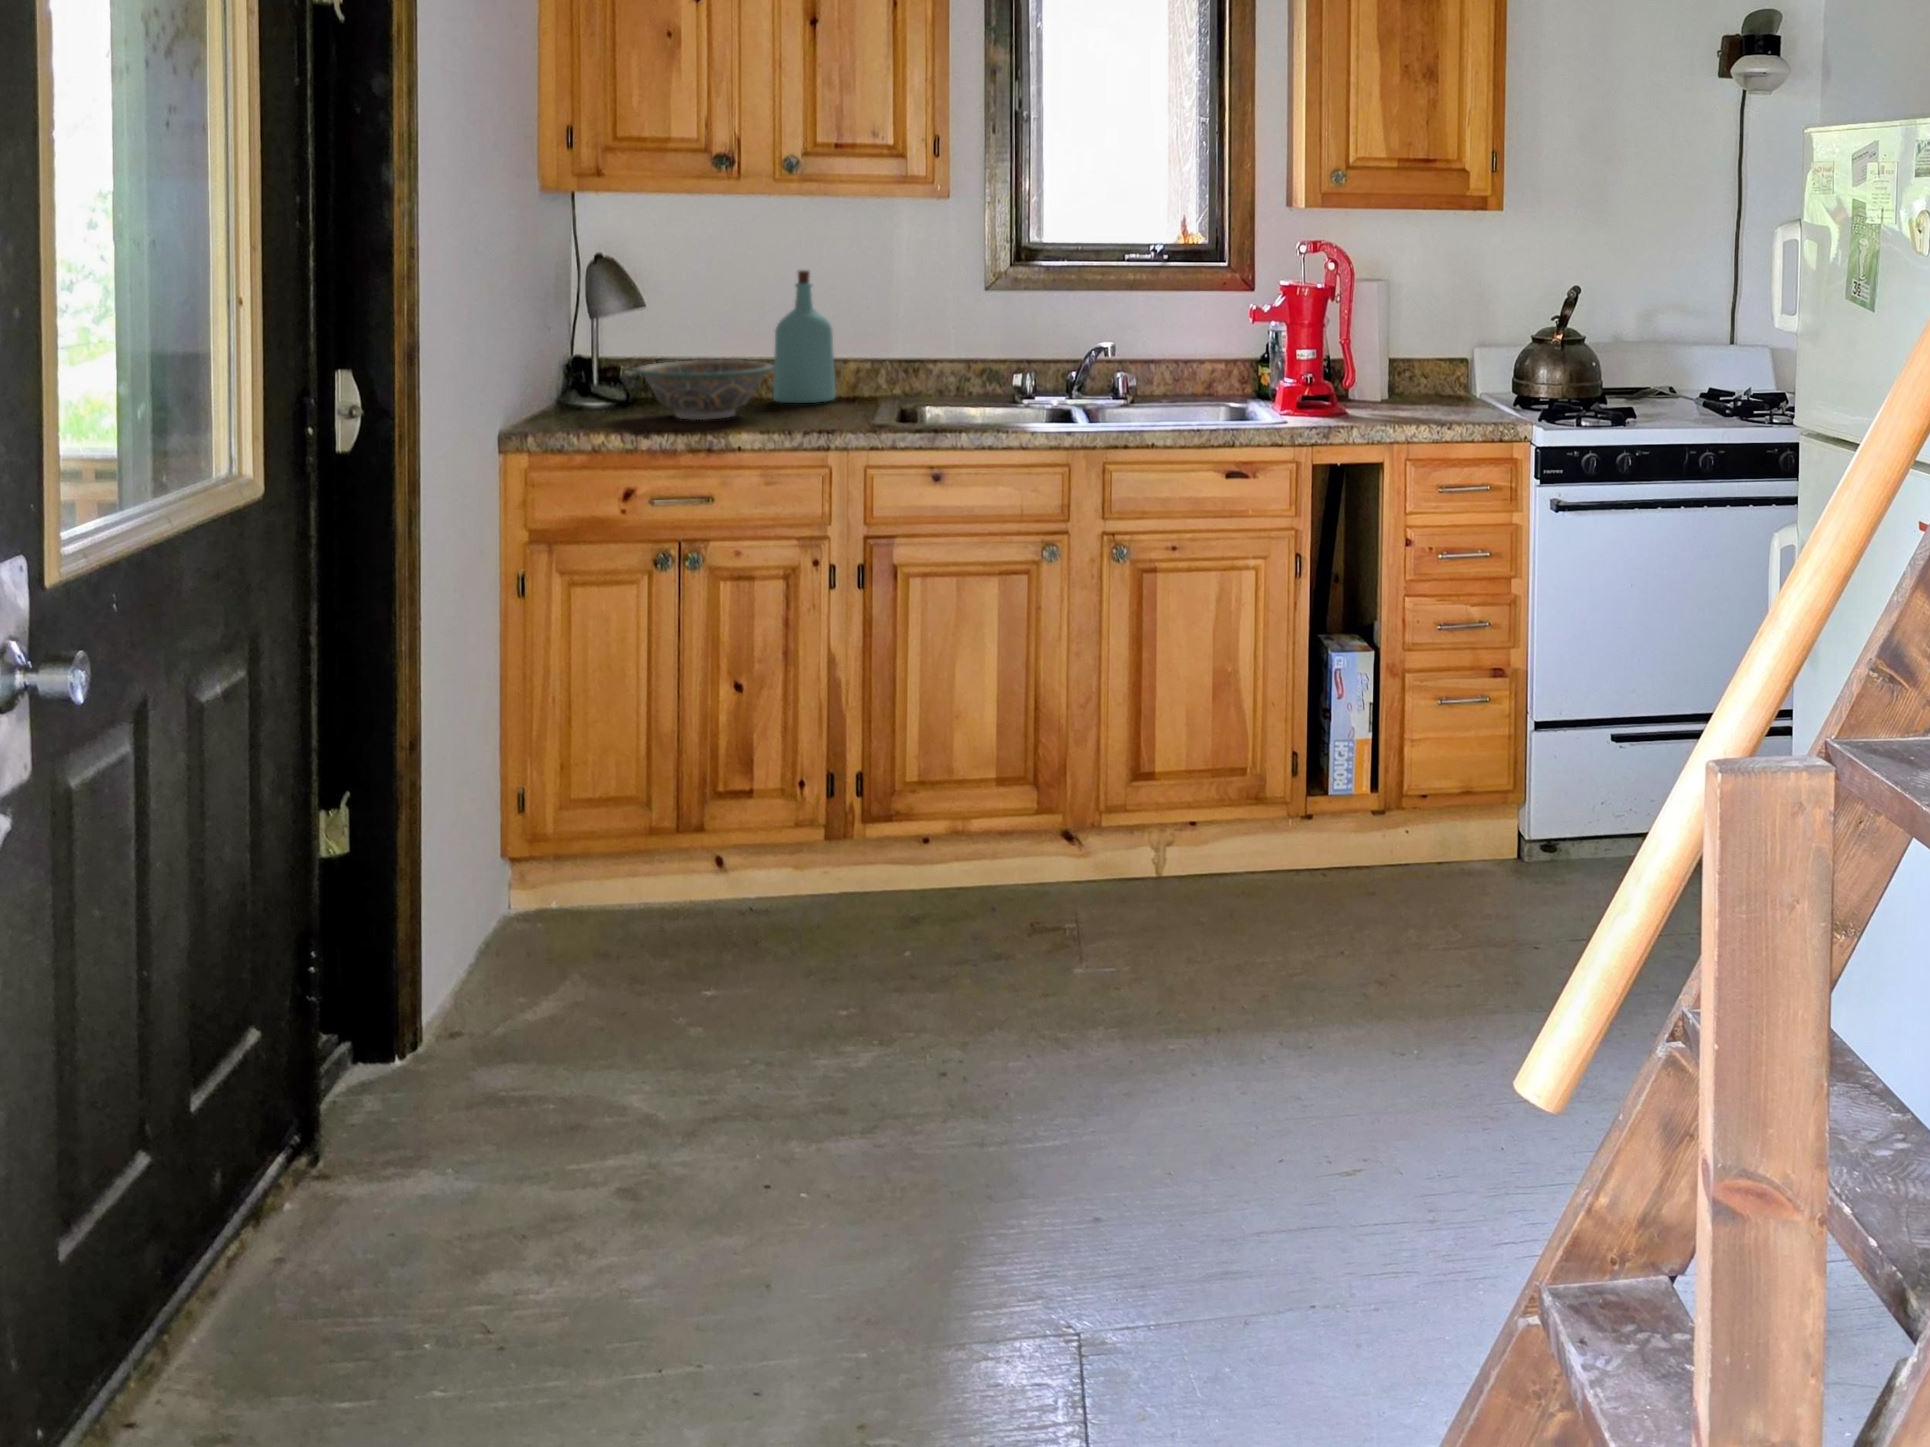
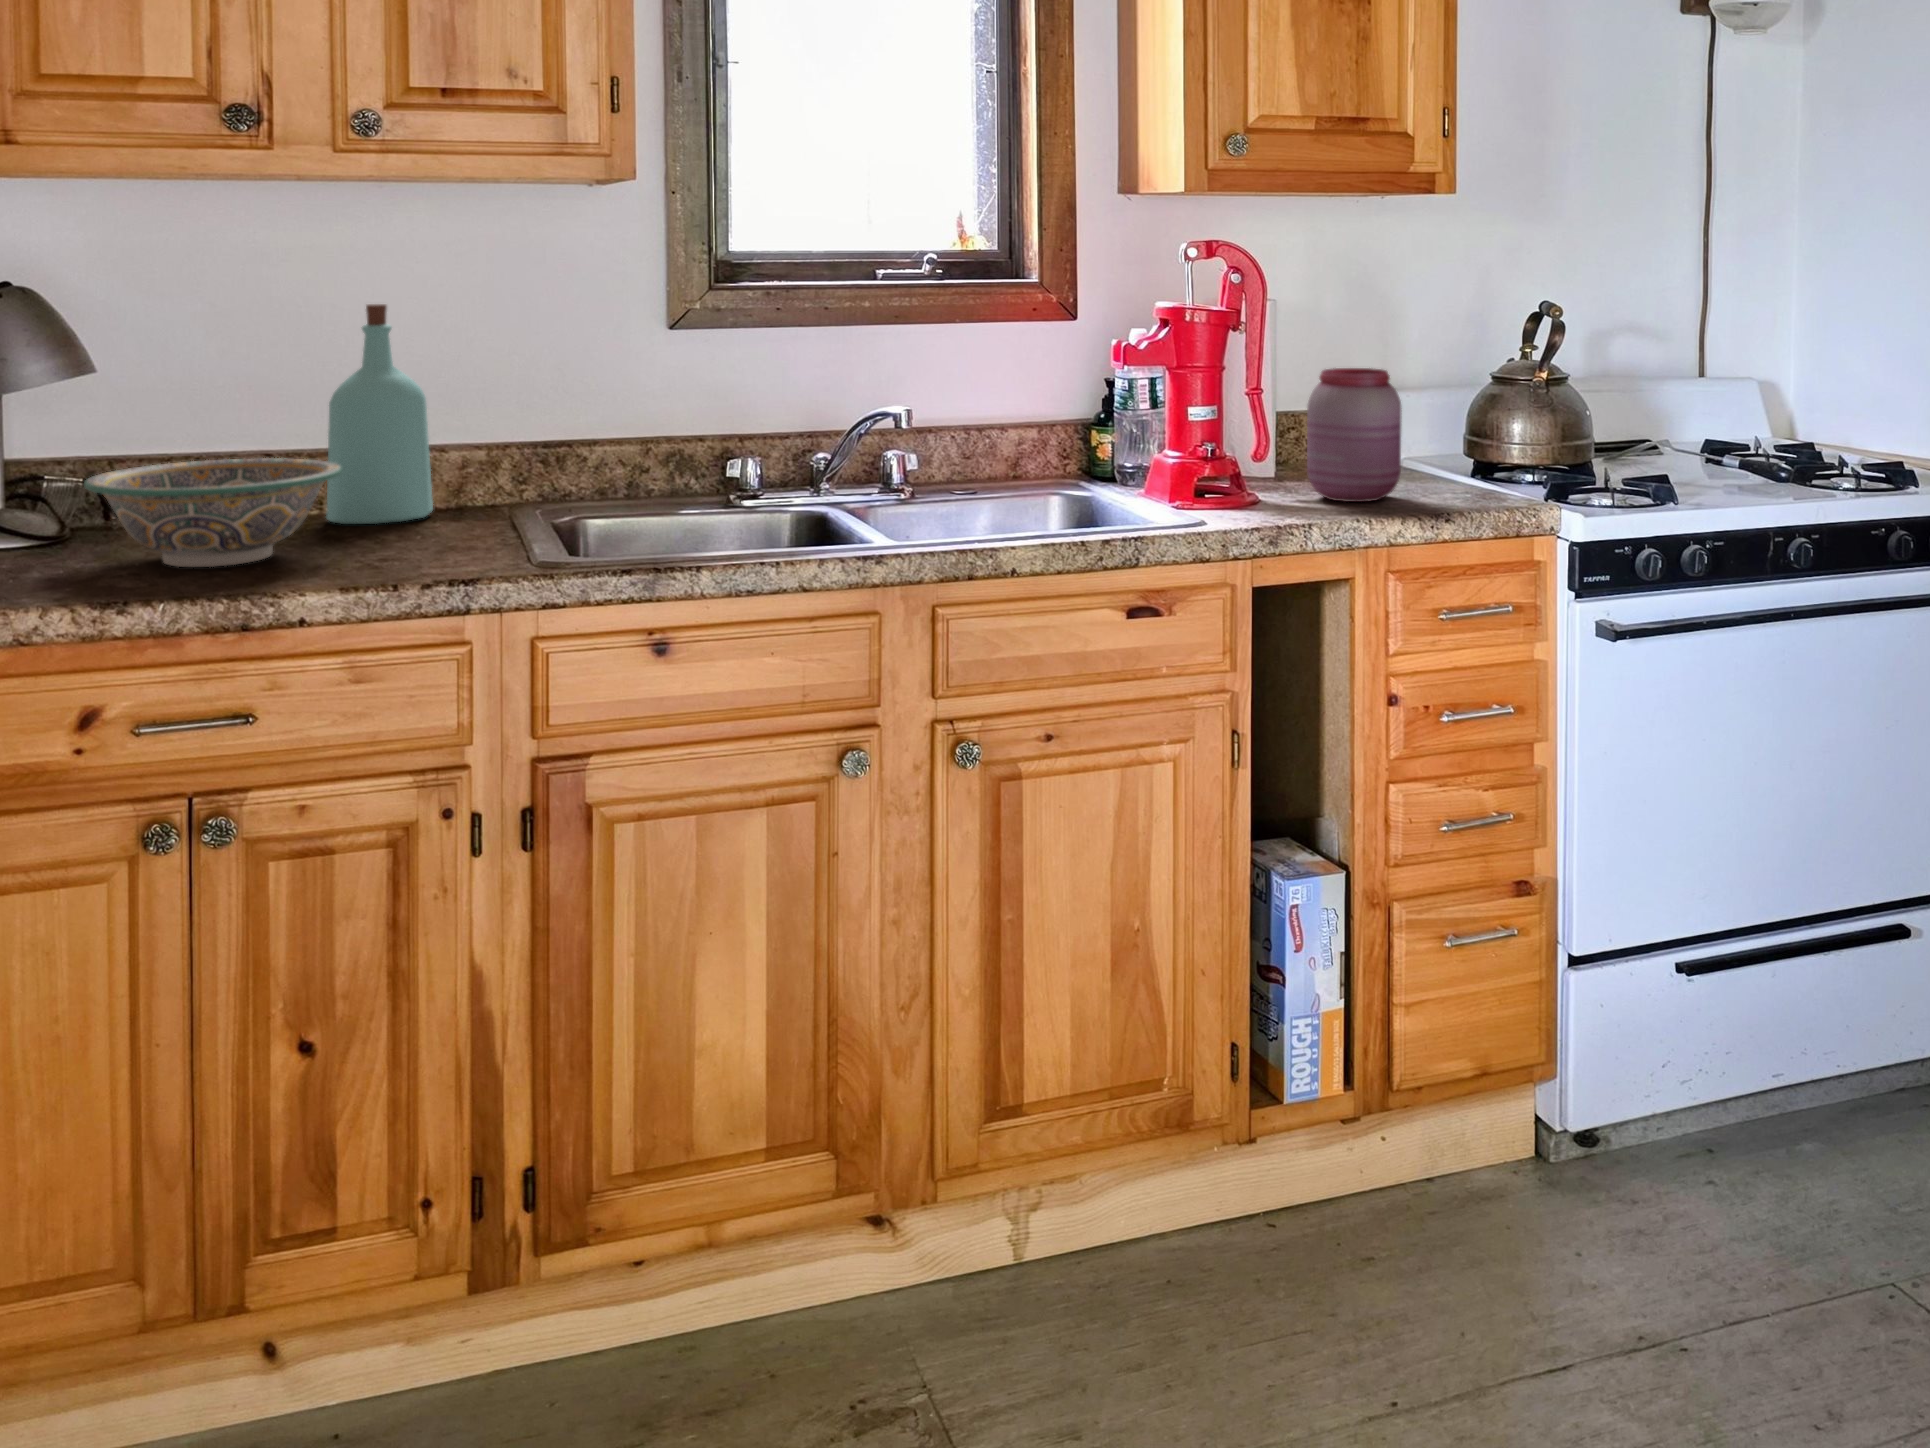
jar: none [1385,327,1449,416] -> present [1307,368,1402,502]

